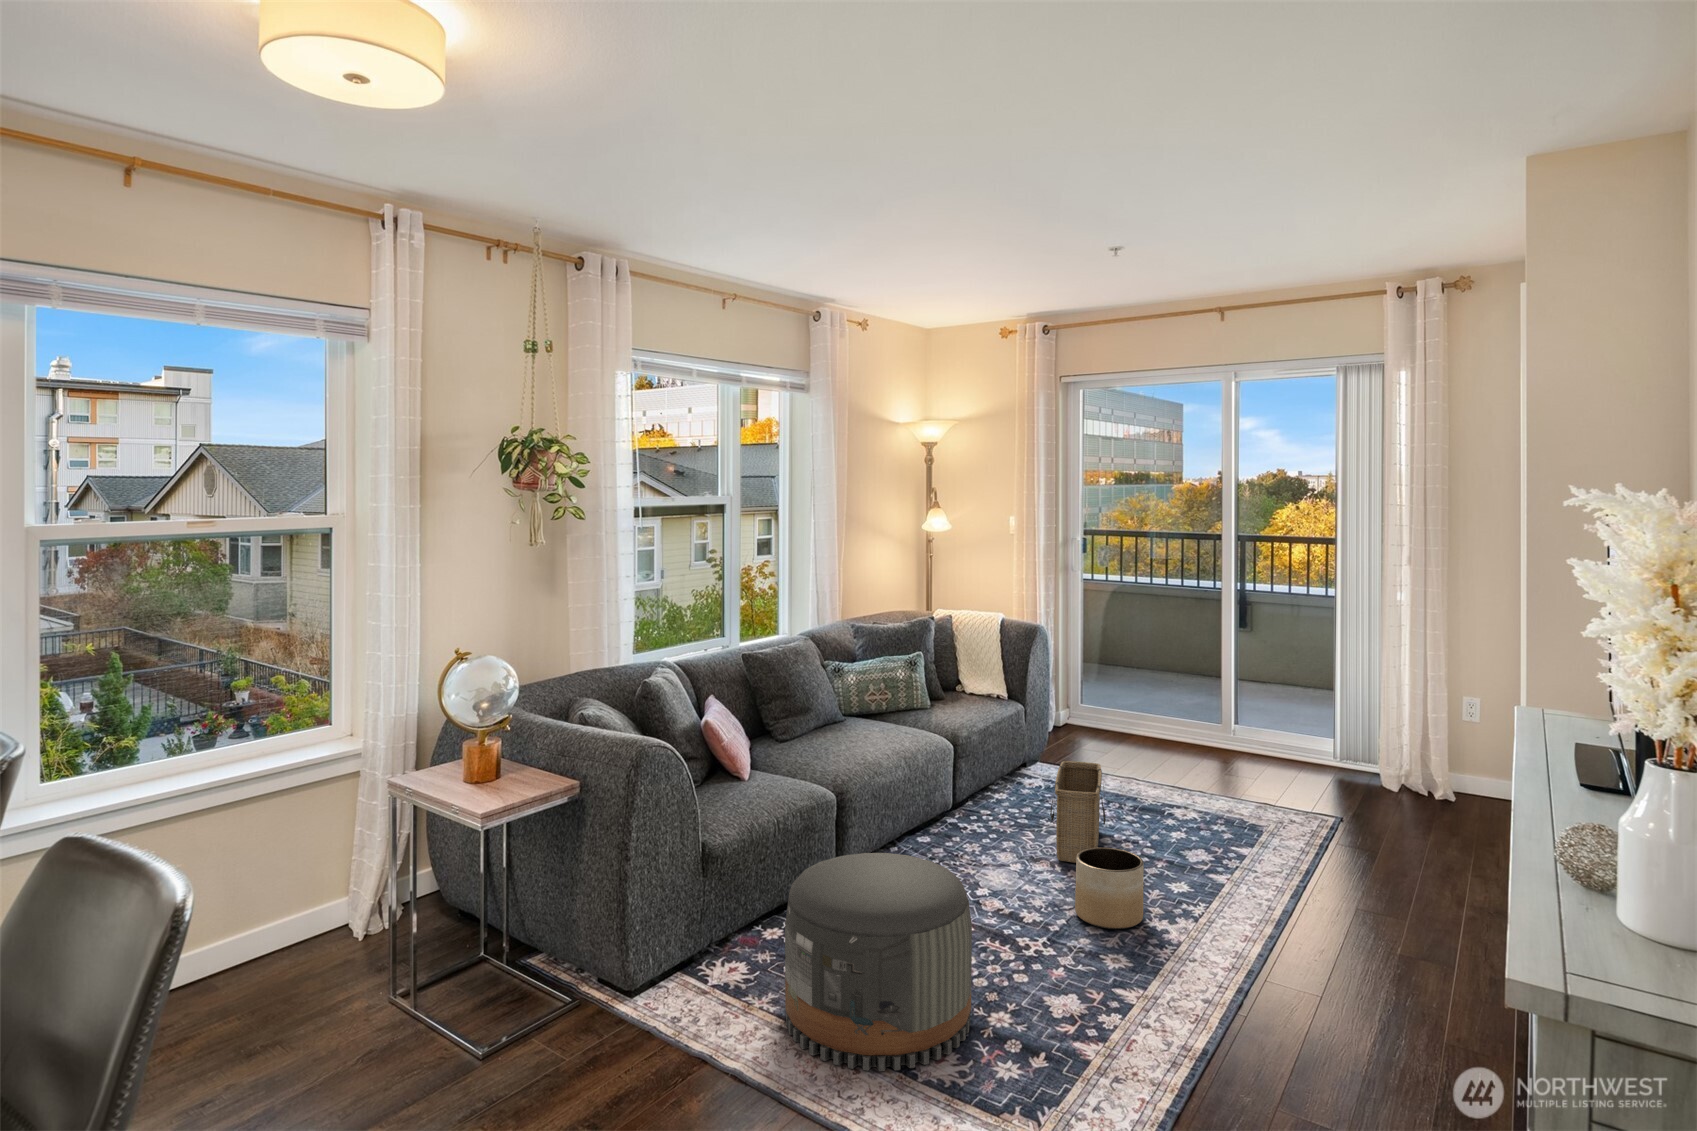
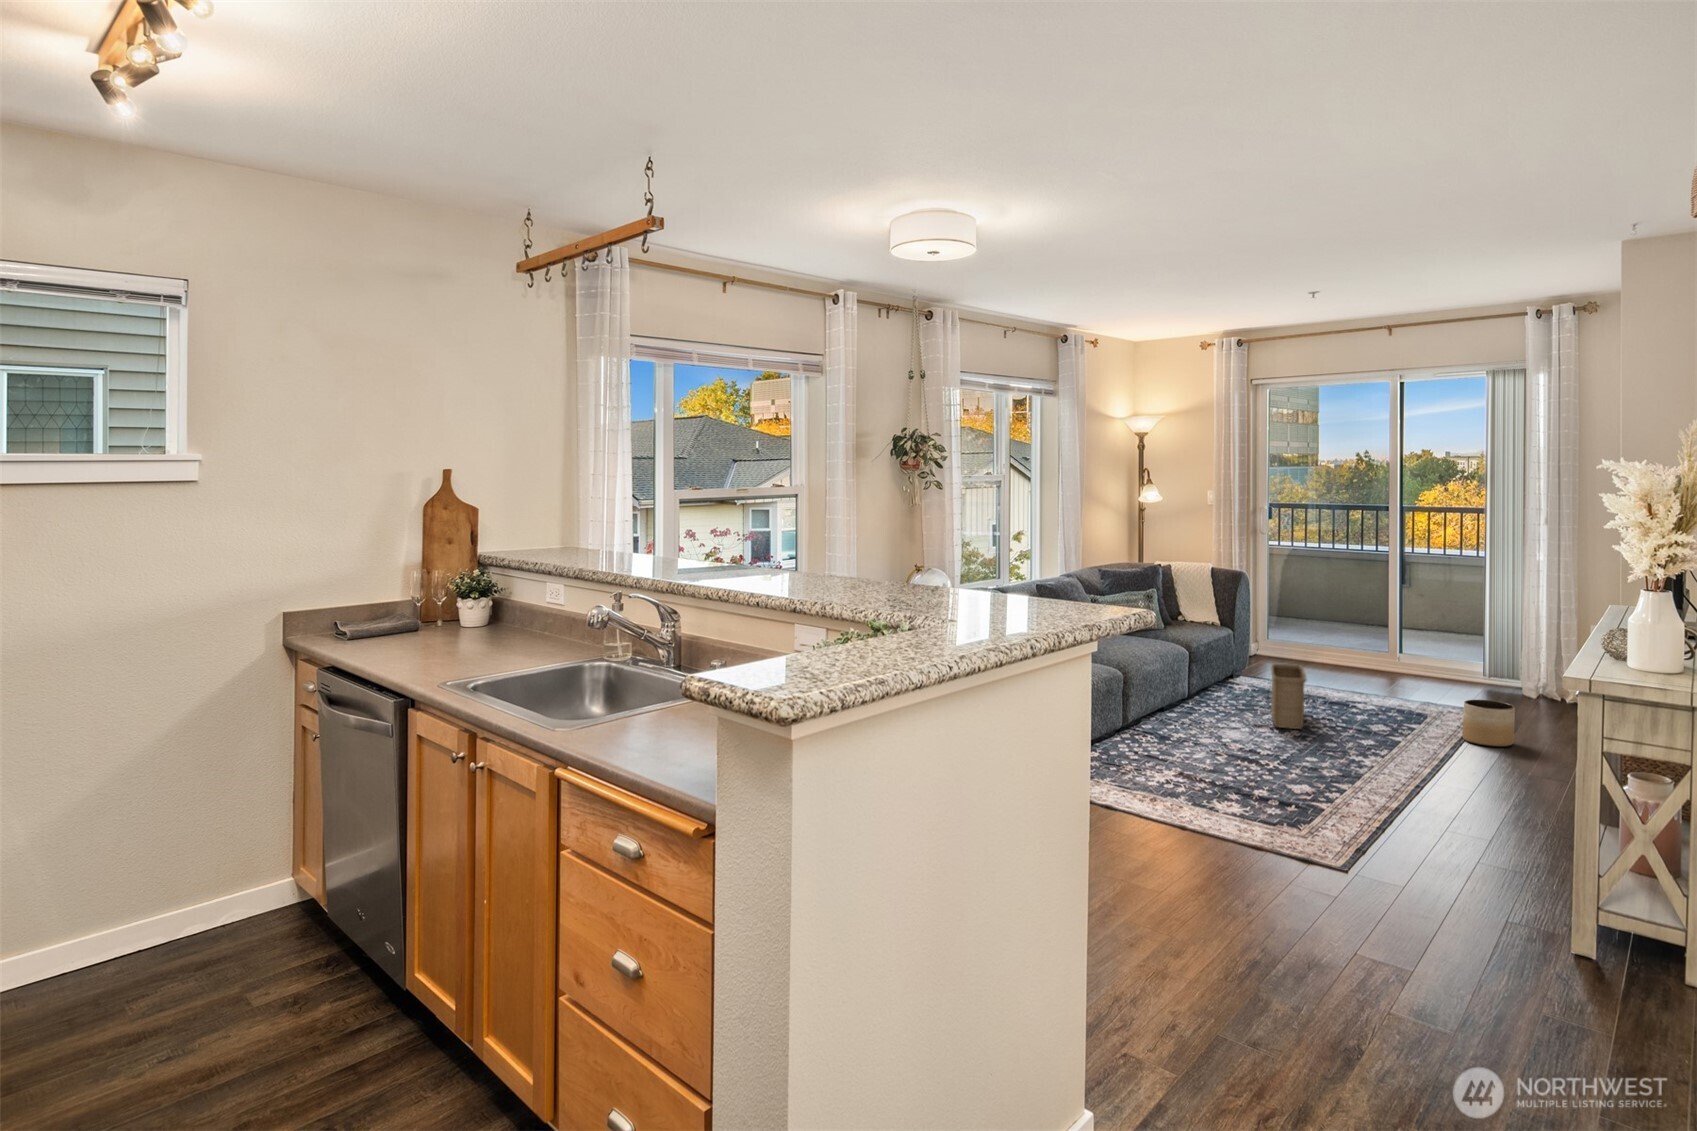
planter: present [1075,848,1144,929] -> present [1462,700,1515,747]
pouf: present [785,853,972,1071] -> none [1124,695,1245,809]

